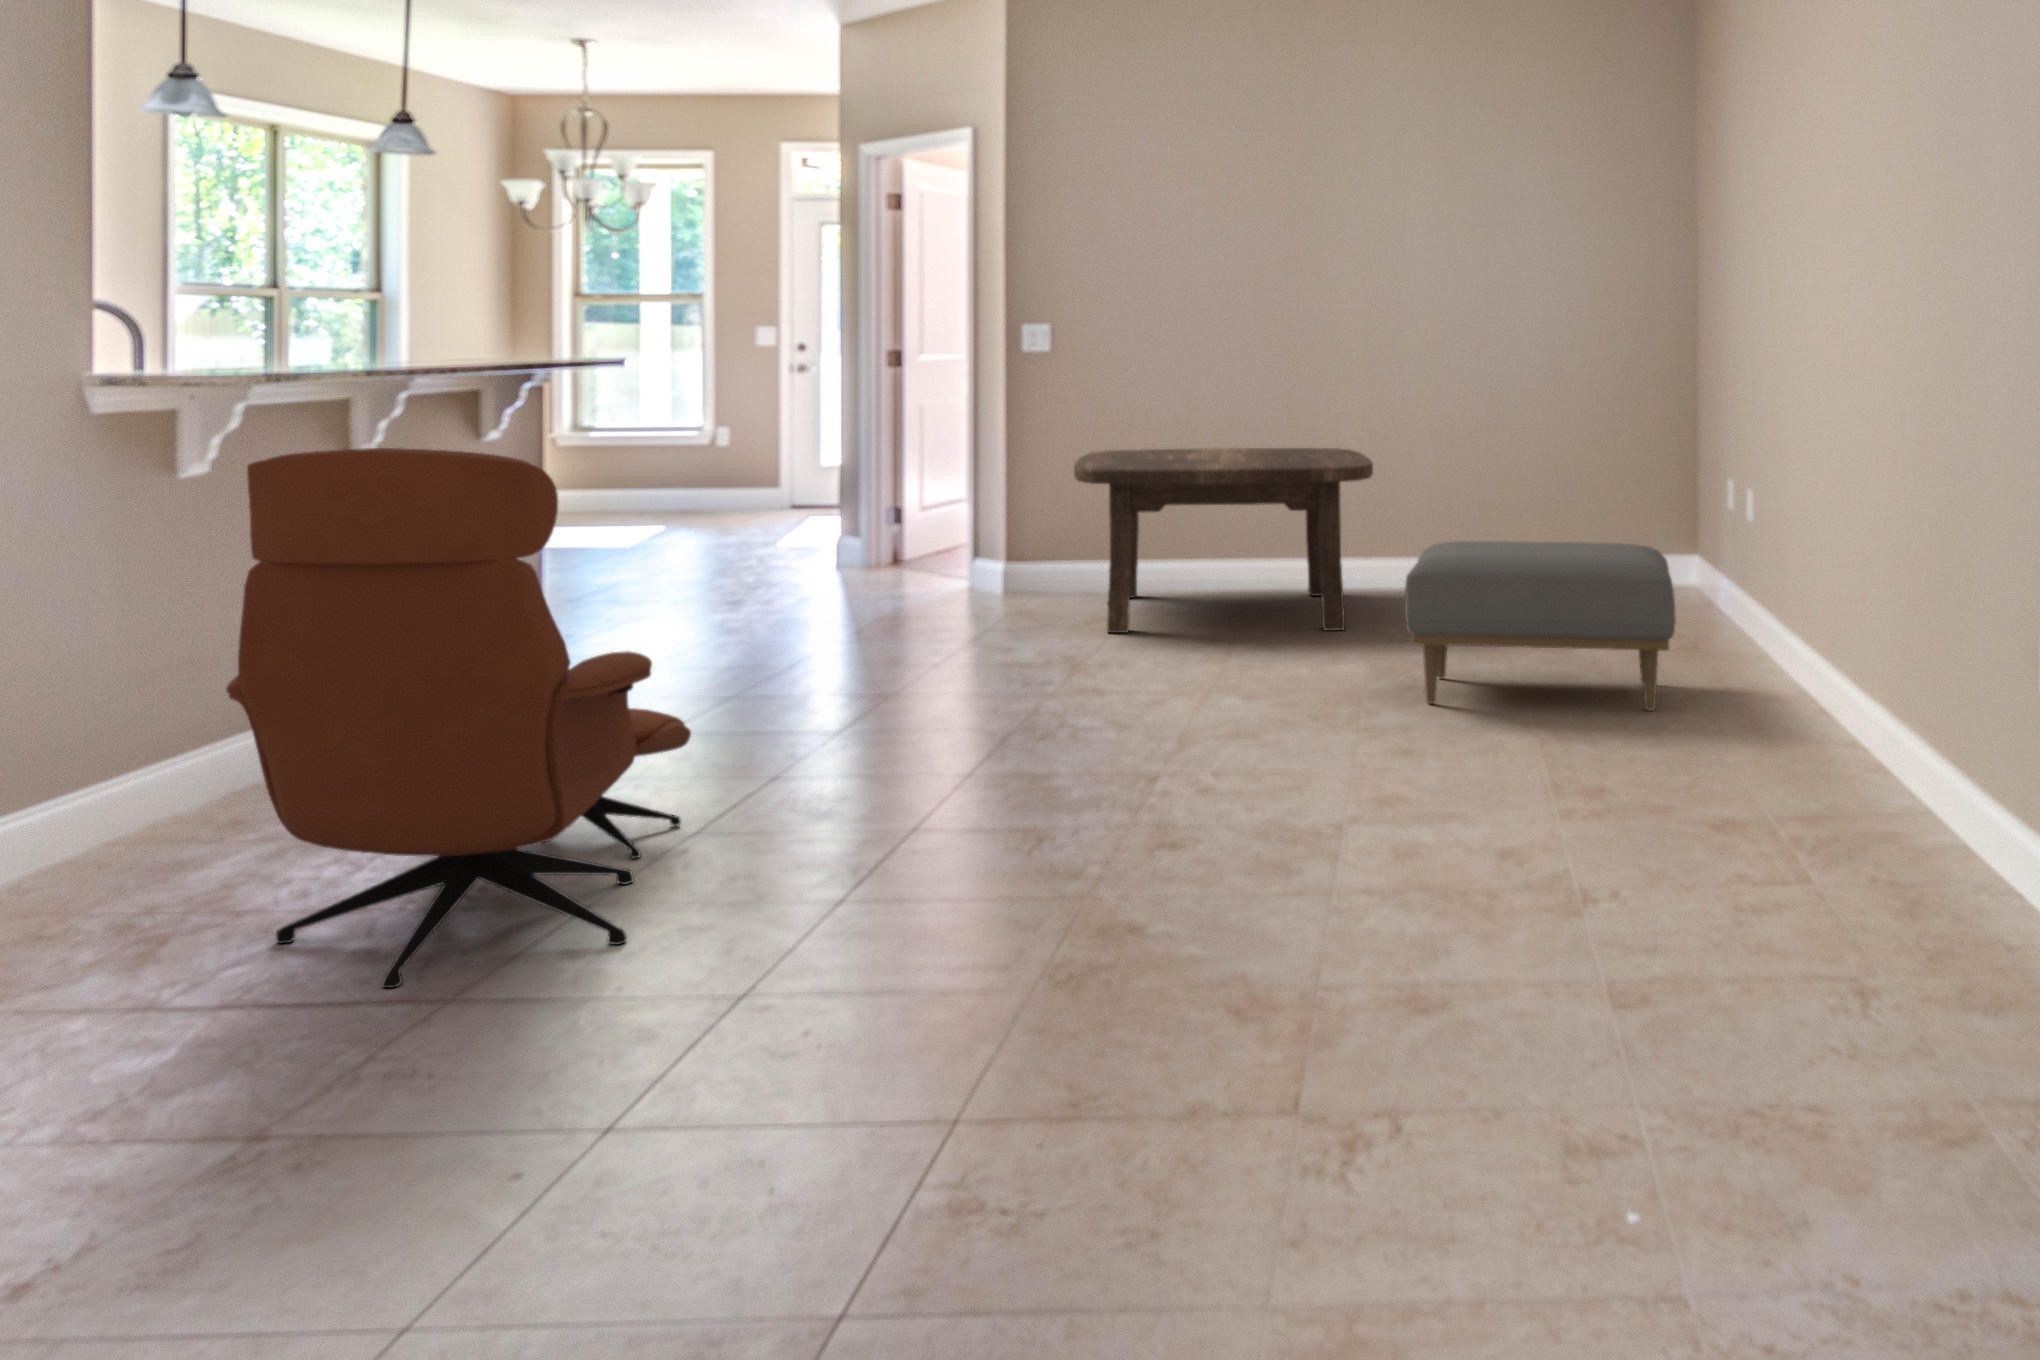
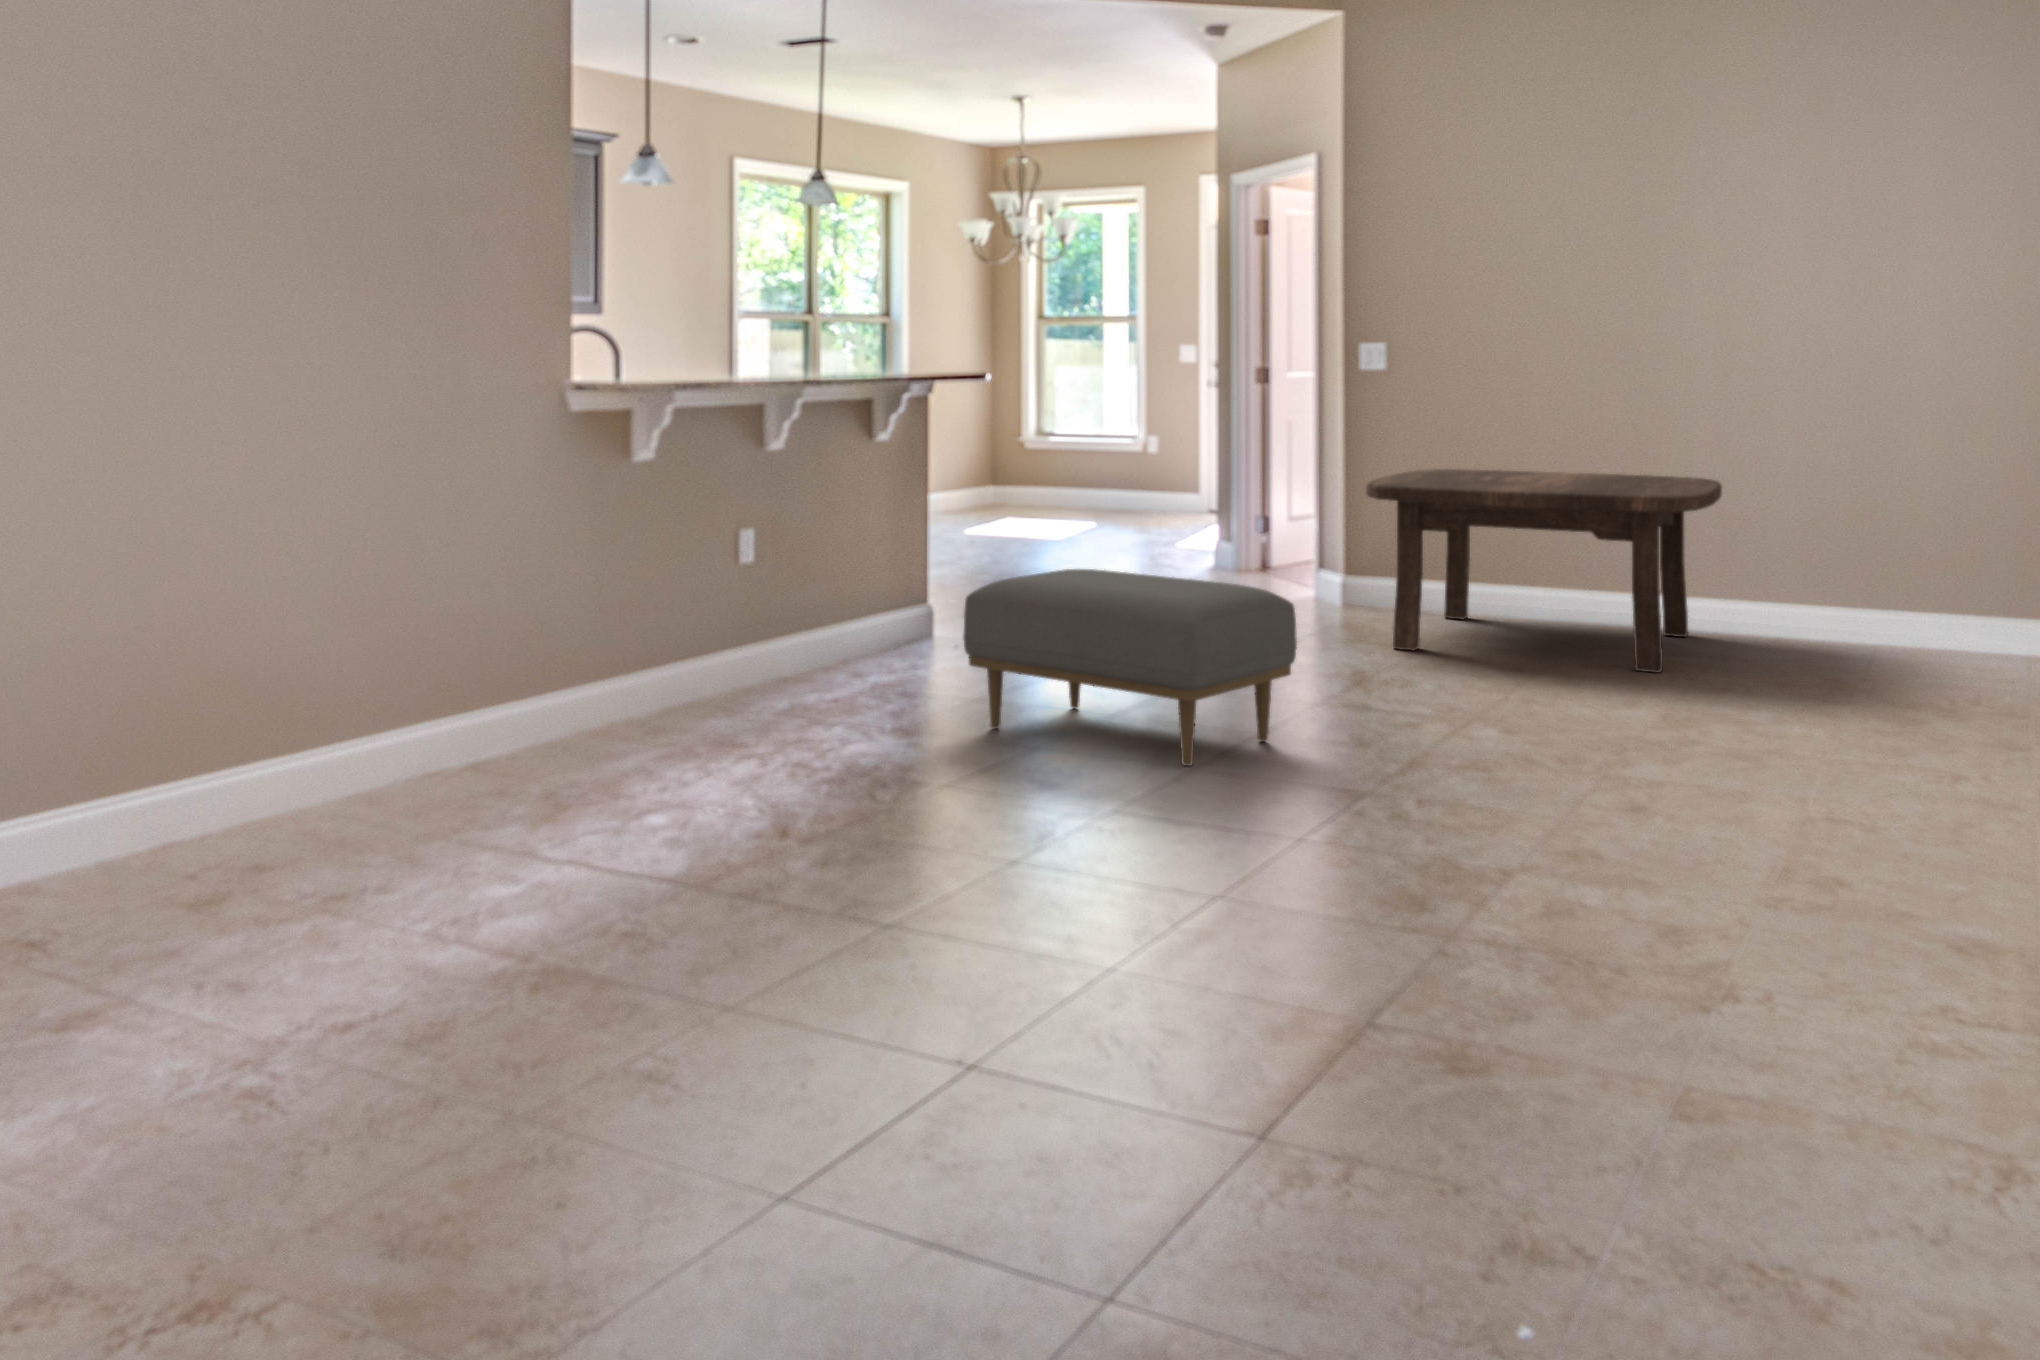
lounge chair: present [226,448,691,988] -> none [451,428,848,834]
ottoman: present [1405,541,1676,711] -> present [963,569,1297,766]

